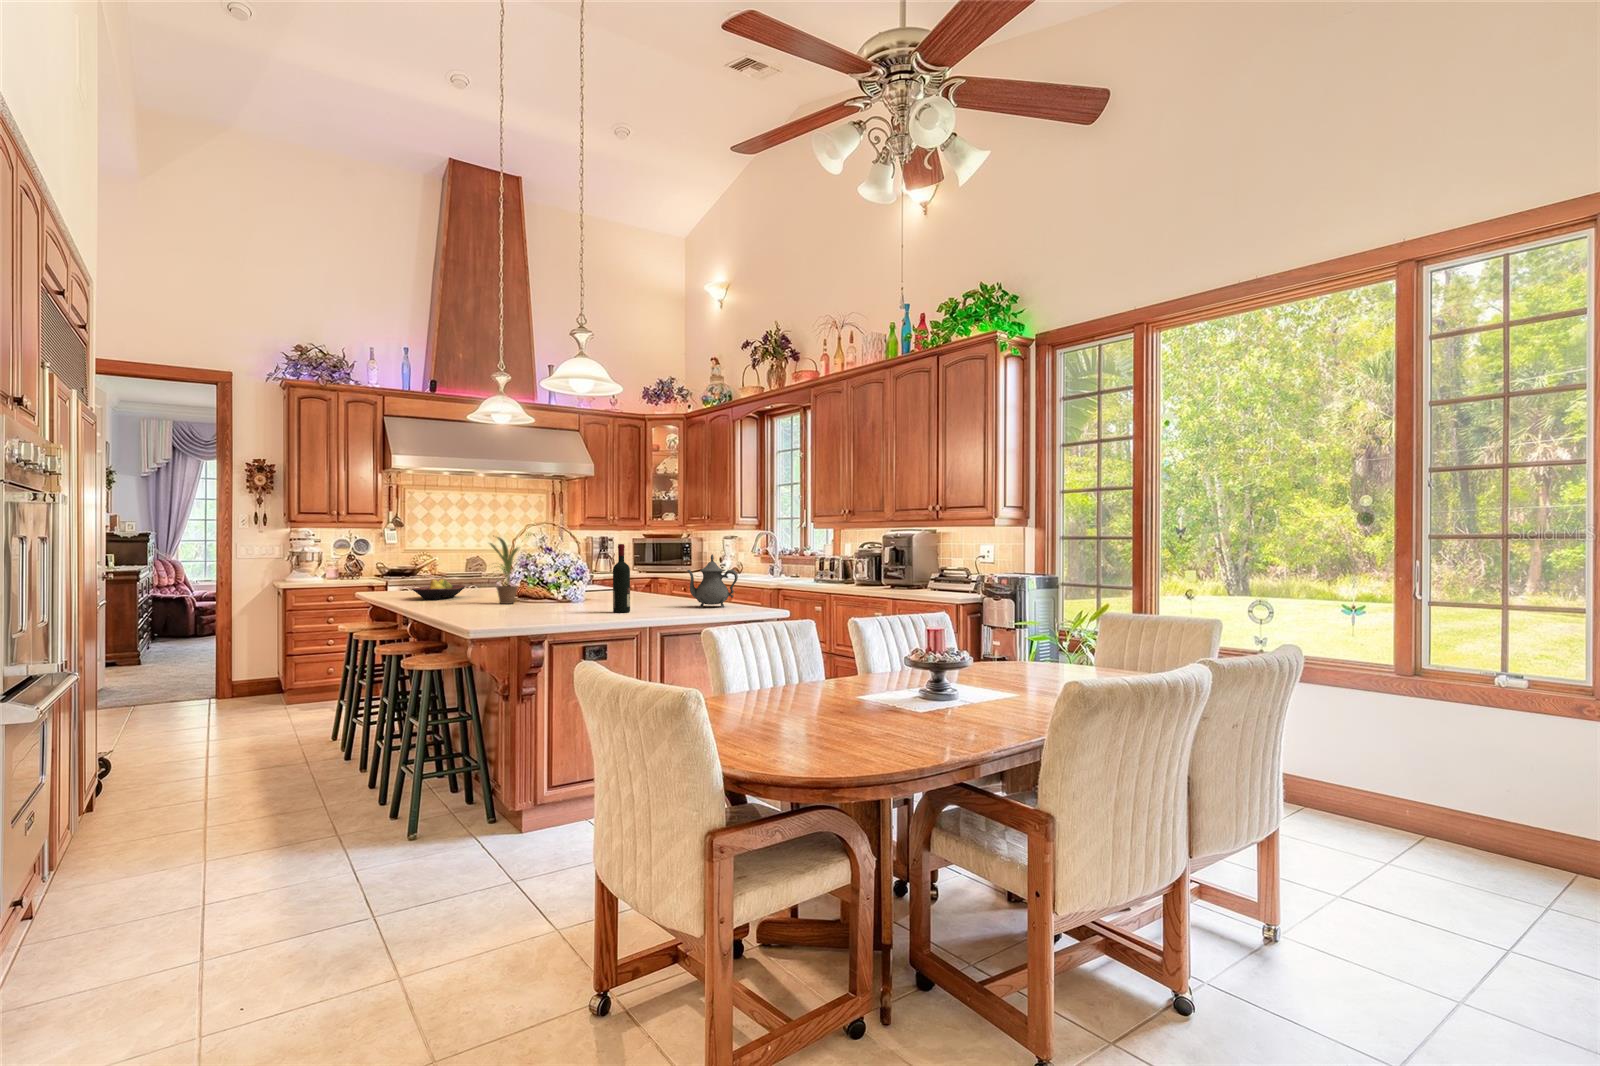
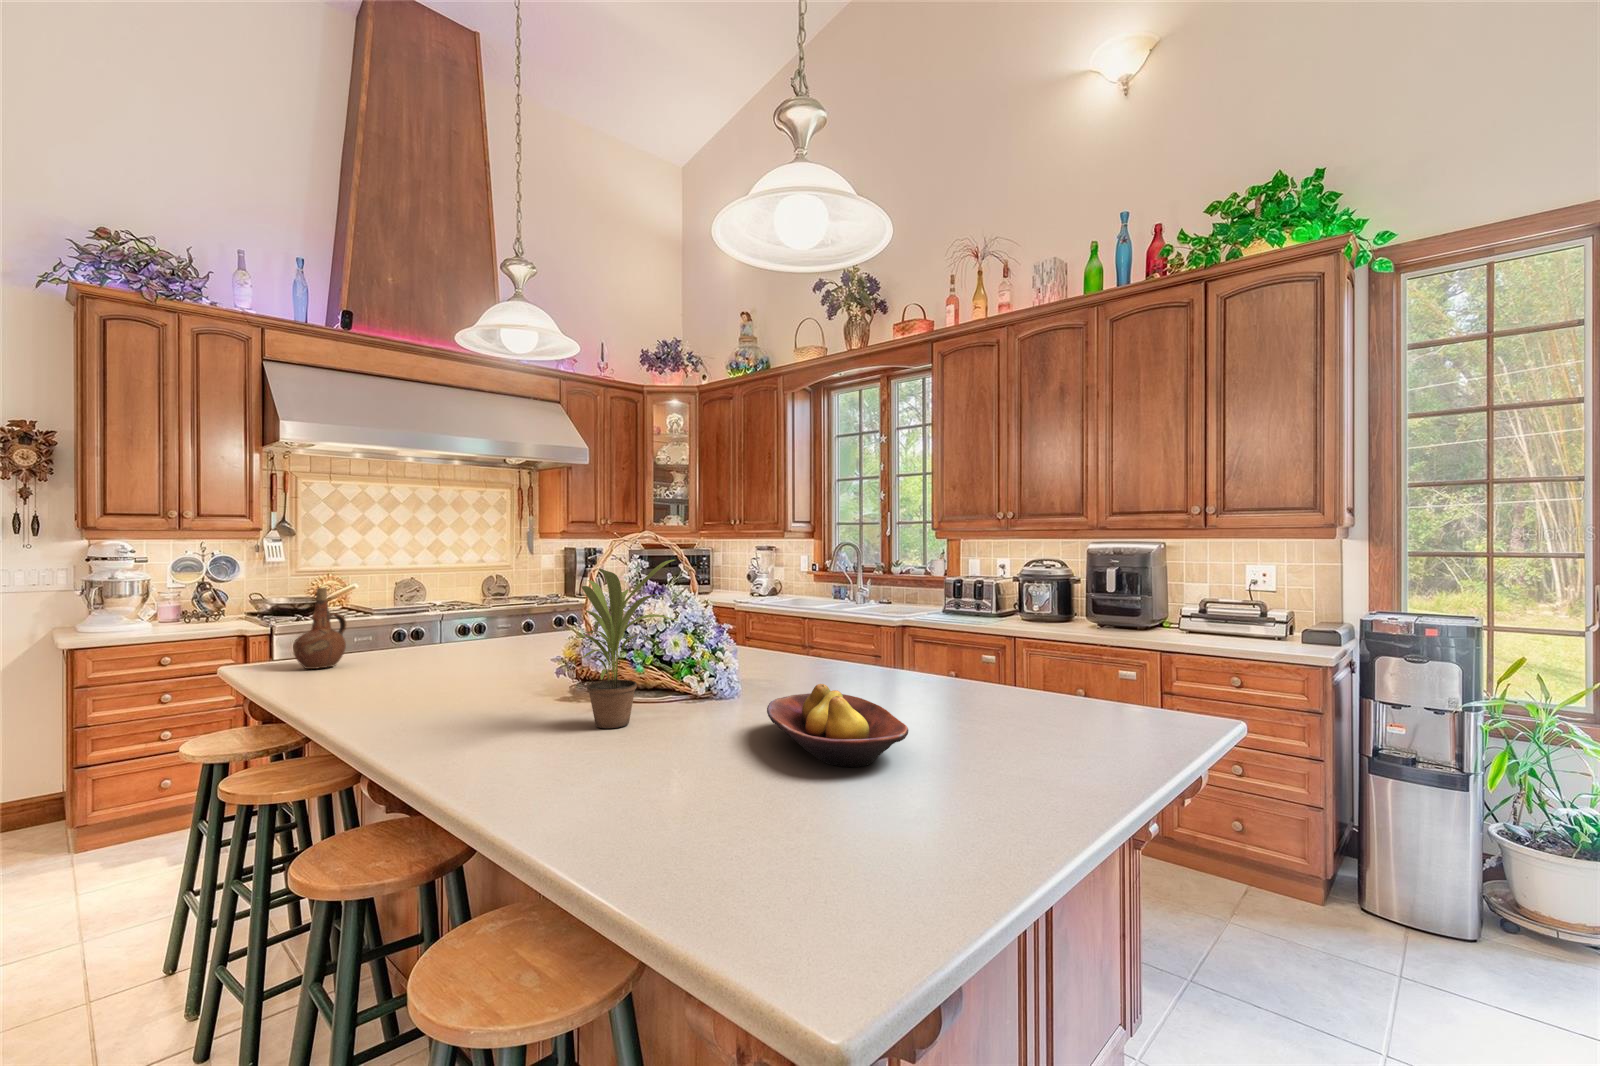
wine bottle: present [613,544,630,613] -> none [995,595,1043,785]
ceramic pitcher: none [392,551,418,592] -> present [293,588,346,669]
teapot: present [687,554,738,608] -> none [1070,606,1169,734]
fruit bowl: present [412,578,465,600] -> present [767,684,909,767]

